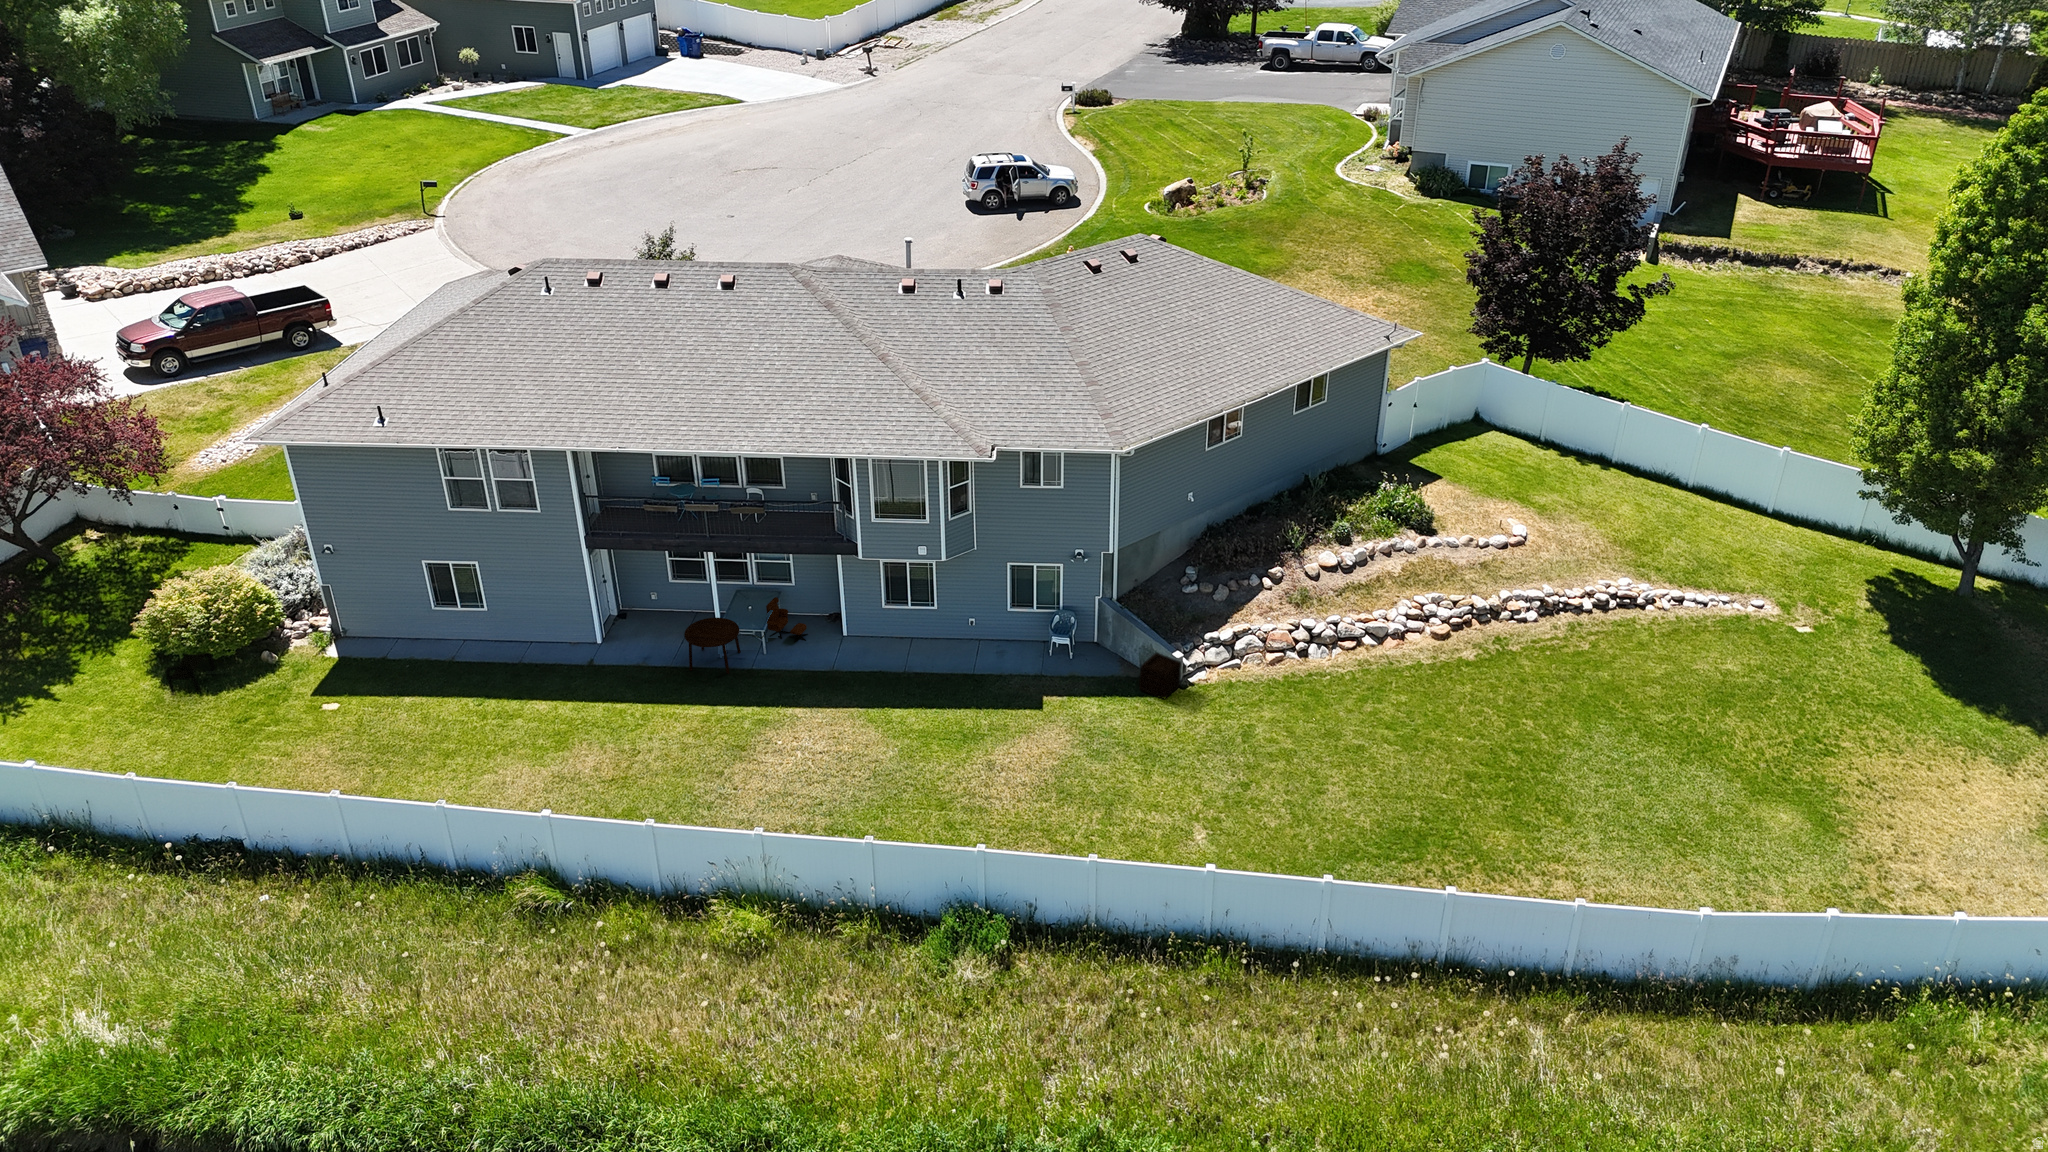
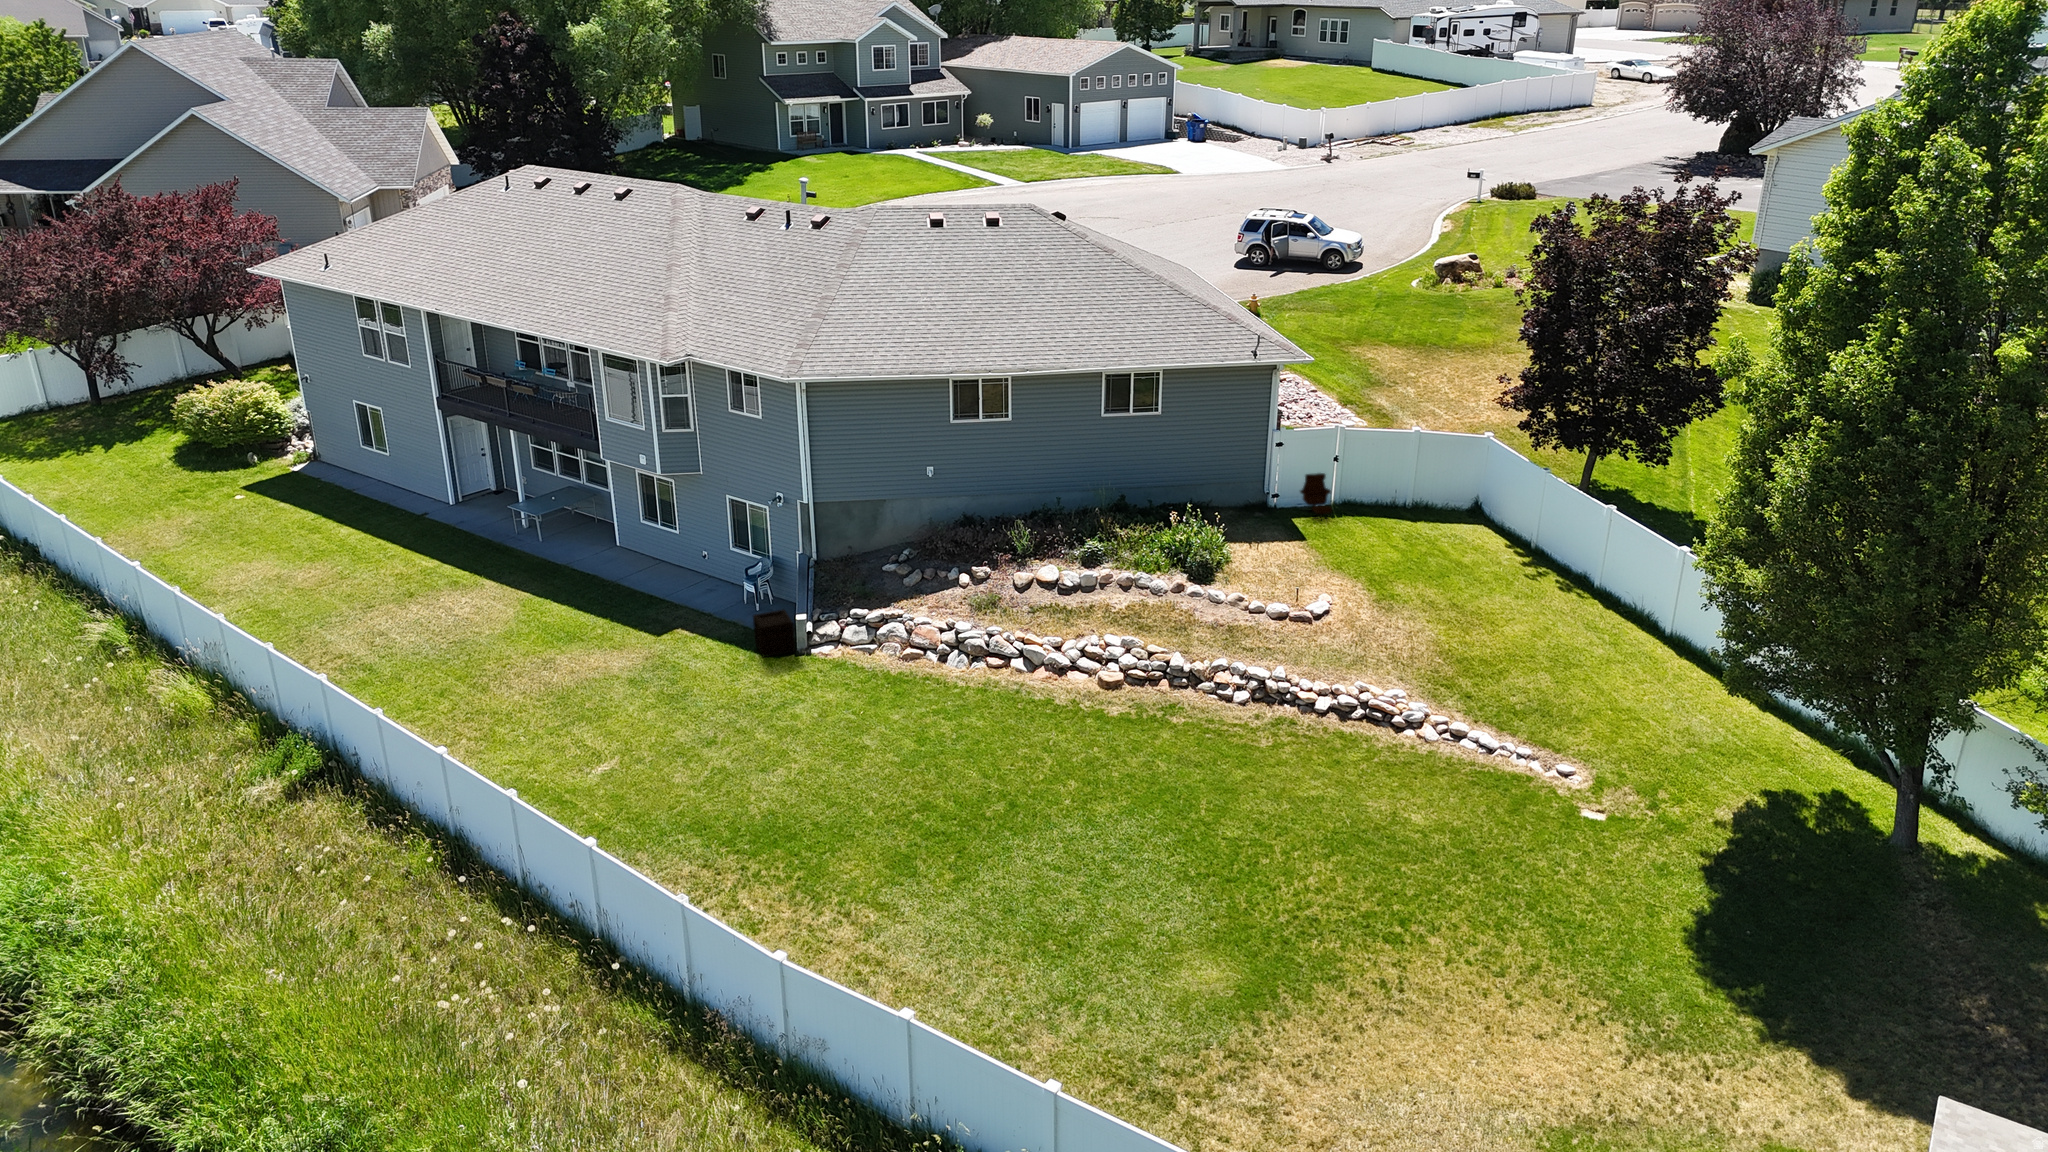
lounge chair: present [766,597,808,642] -> present [1300,473,1332,519]
dining table: present [684,618,741,674] -> none [460,491,519,541]
bench: present [166,650,216,695] -> none [168,429,219,465]

